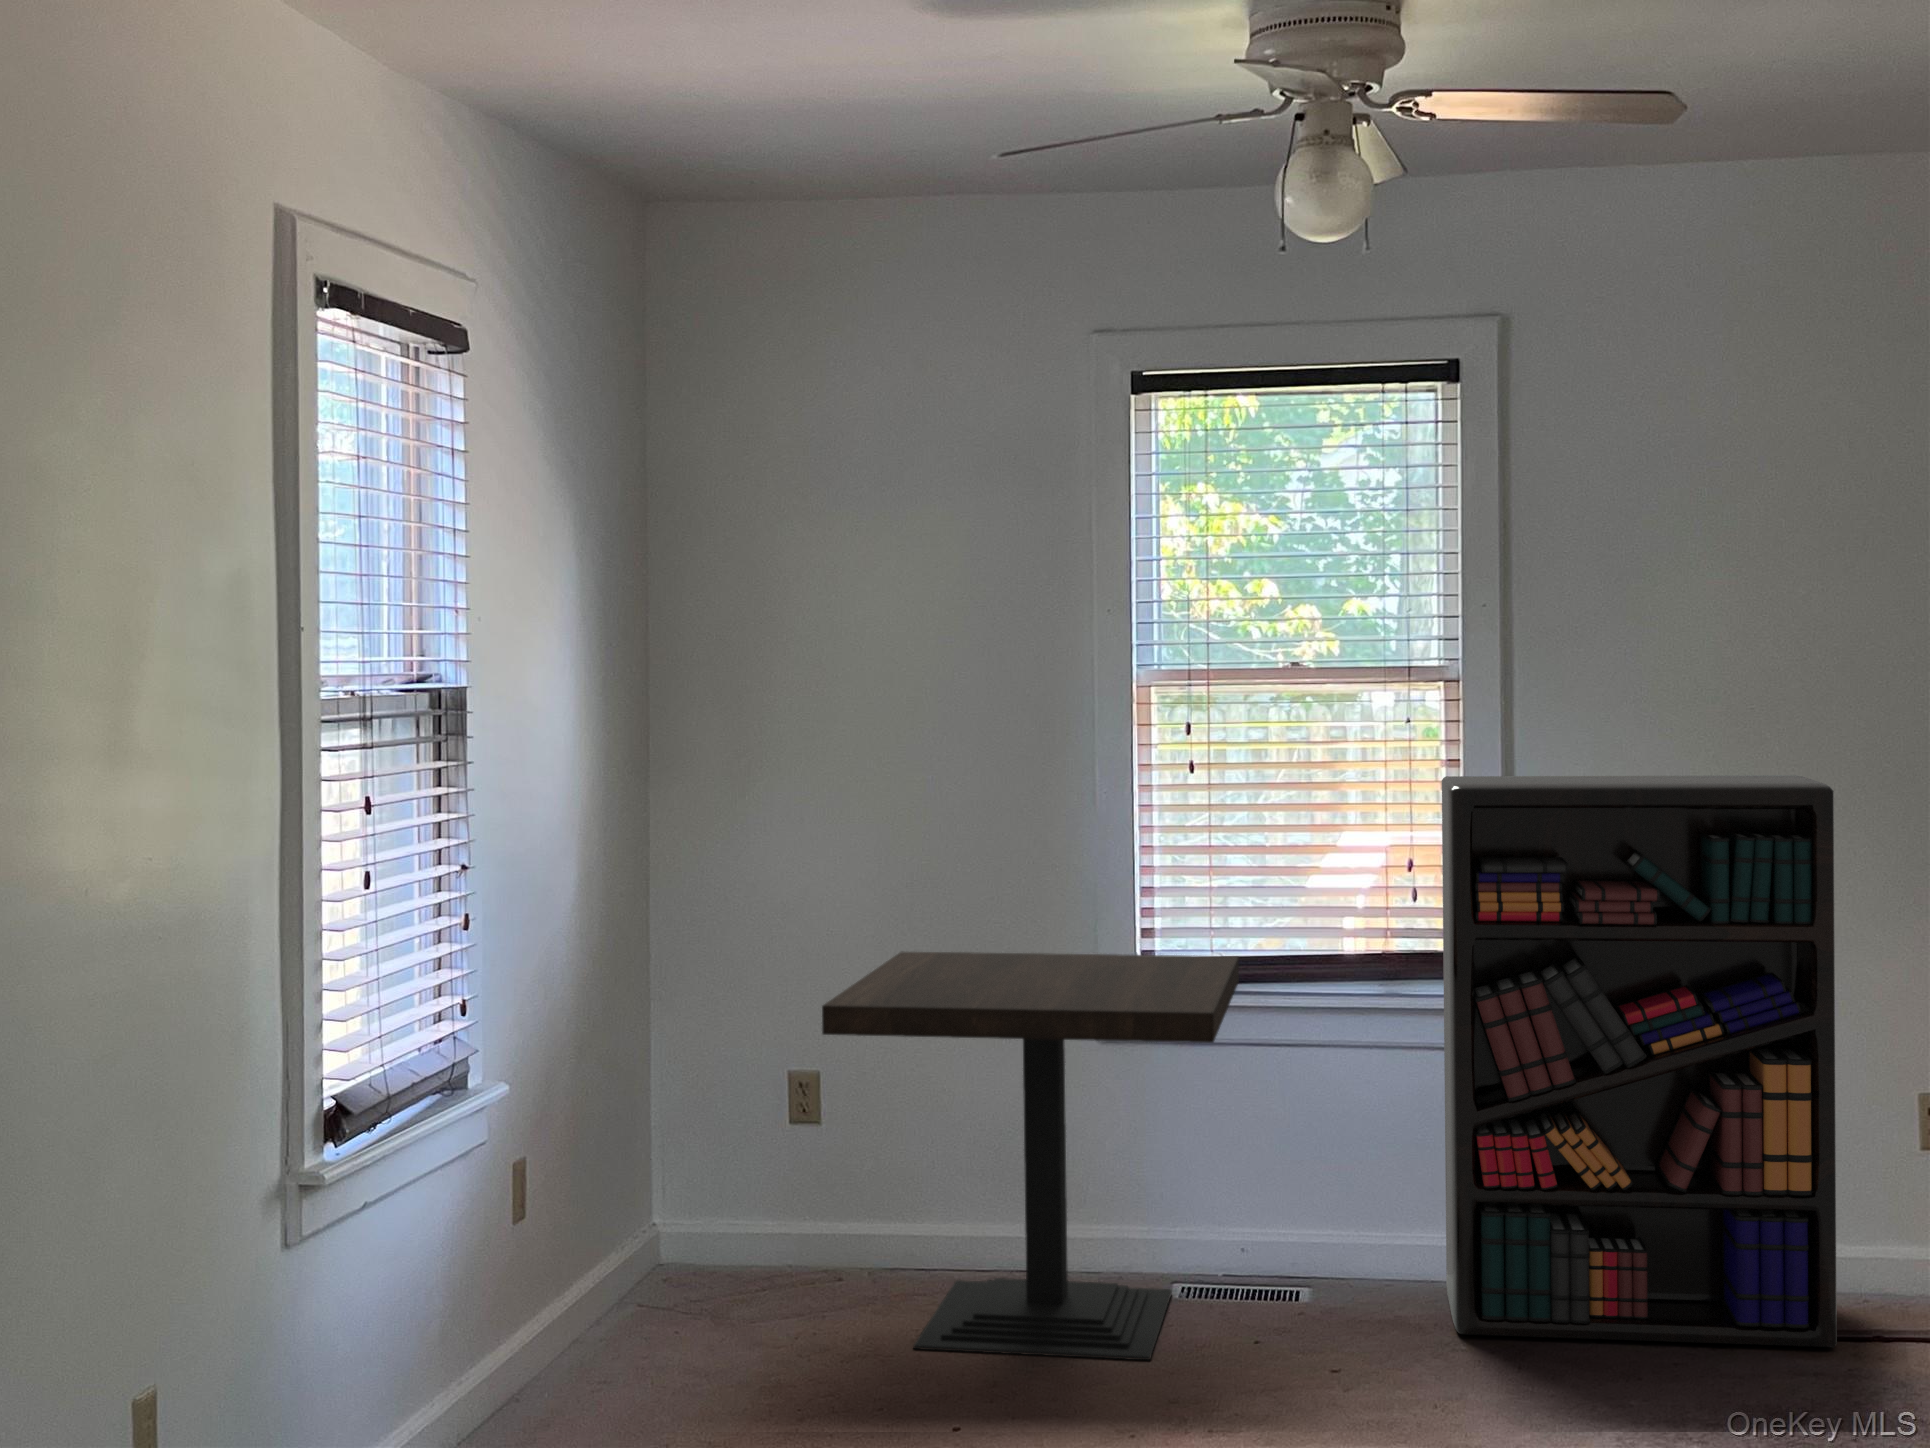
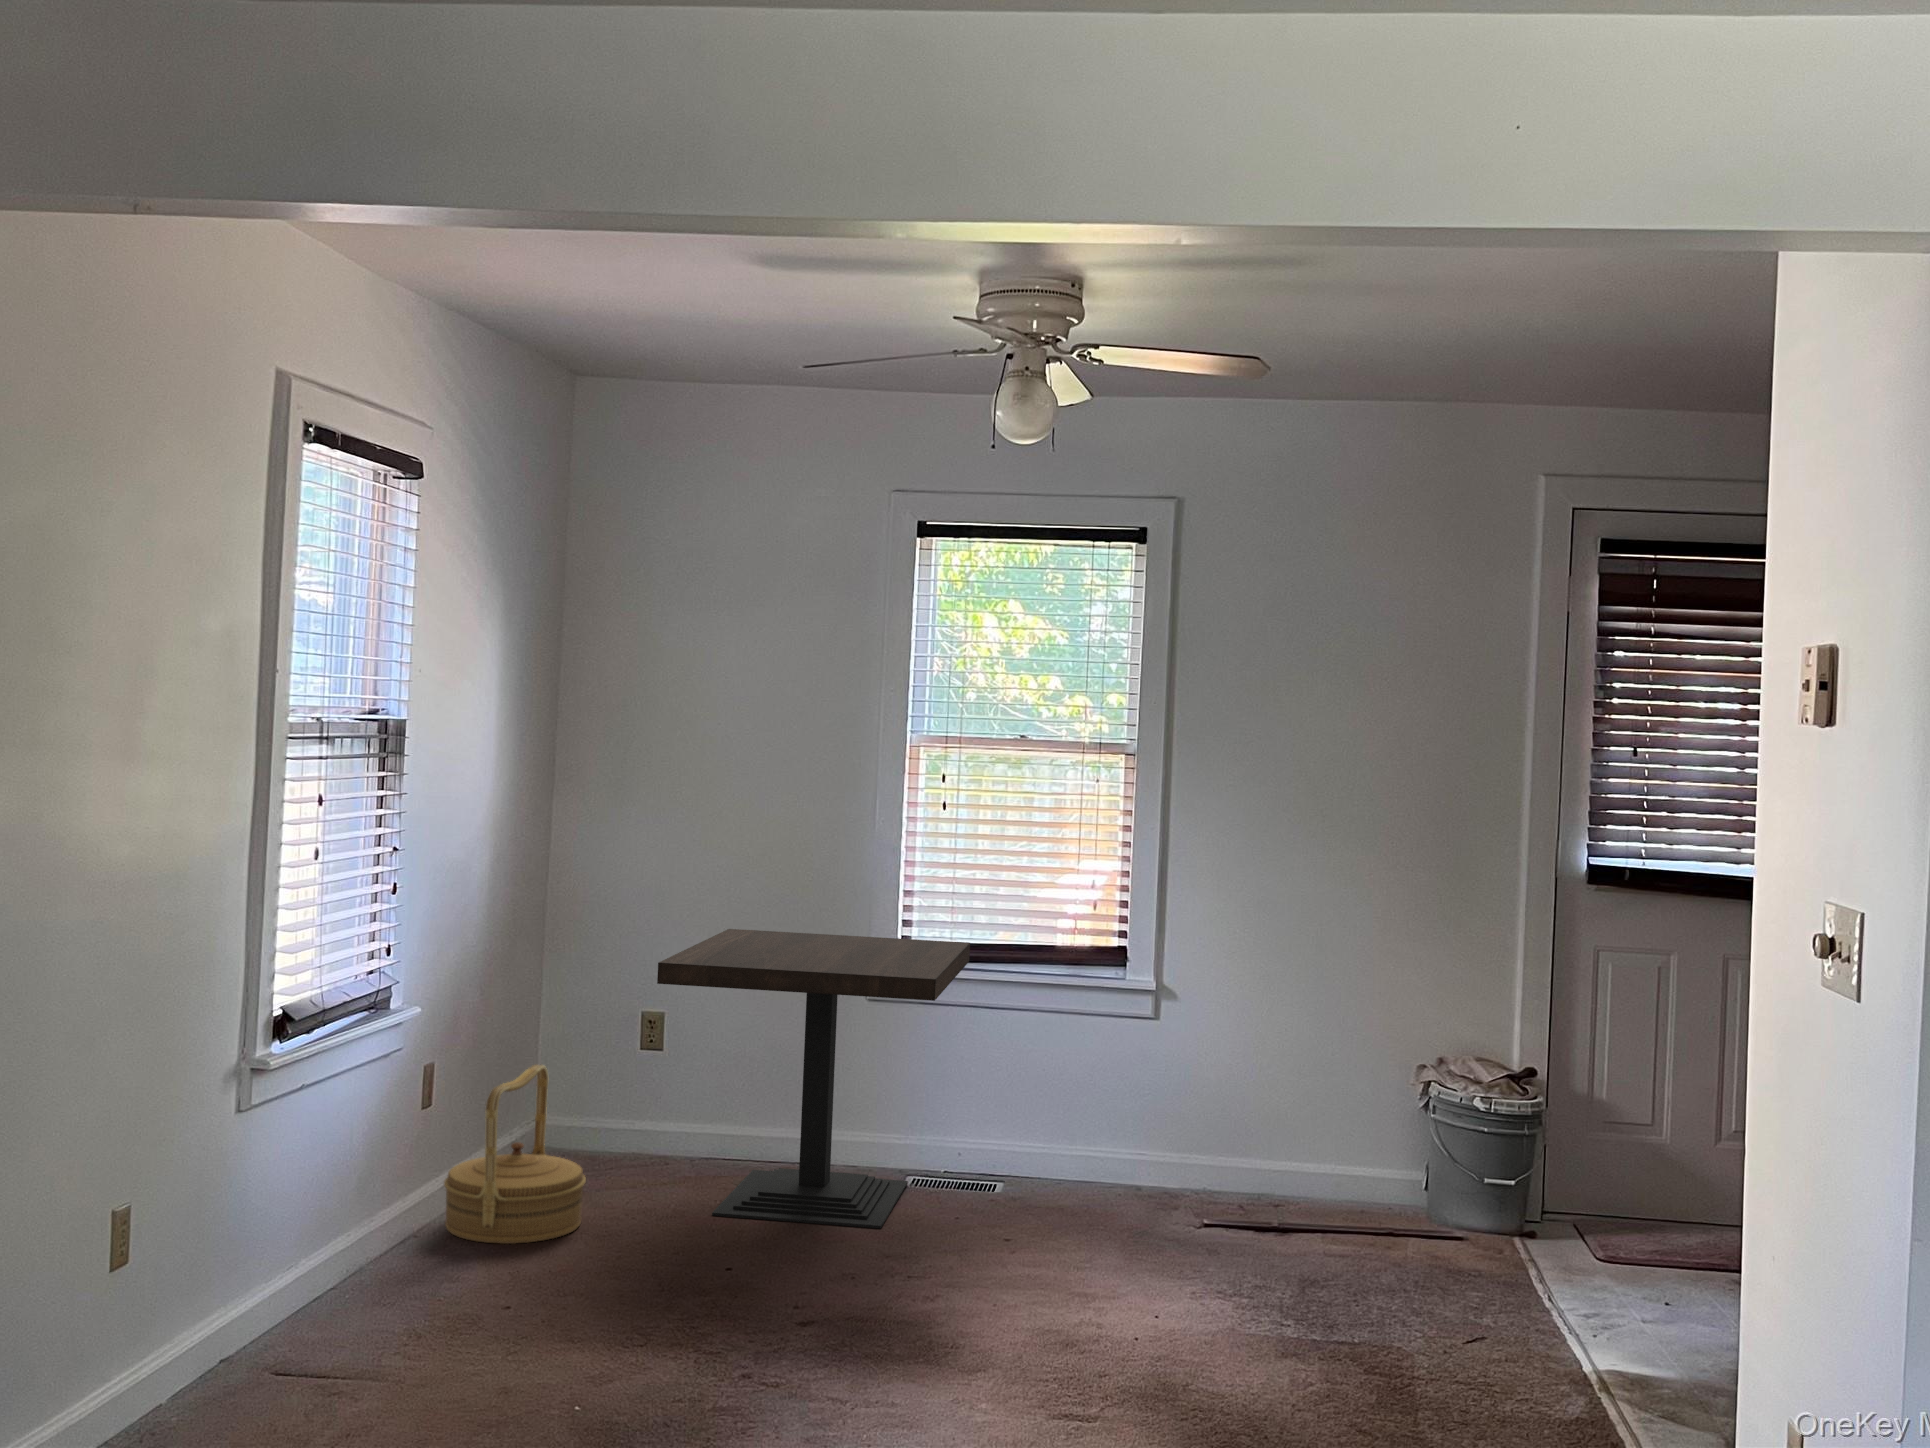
bookshelf: present [1442,775,1837,1347] -> none [1101,821,1378,1235]
woven basket: none [551,1151,741,1400] -> present [444,1065,586,1244]

